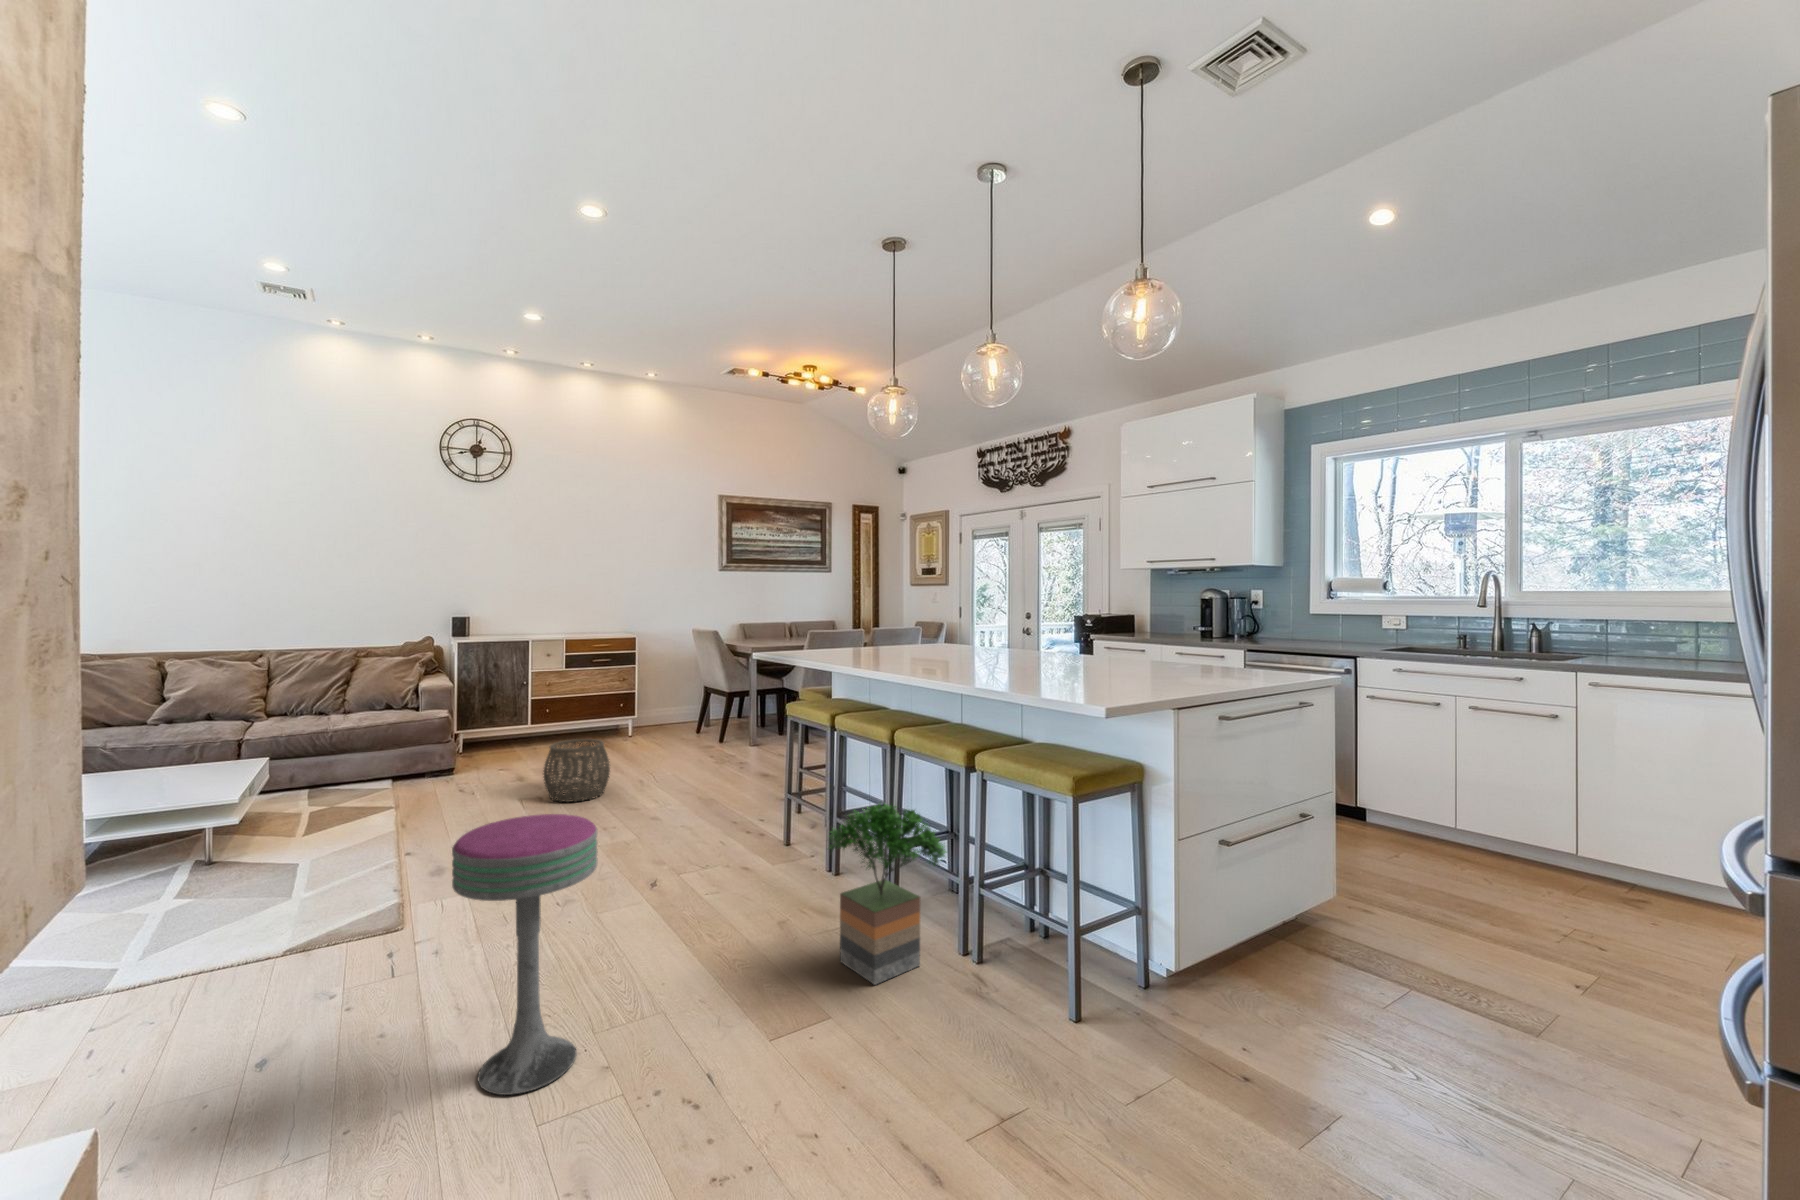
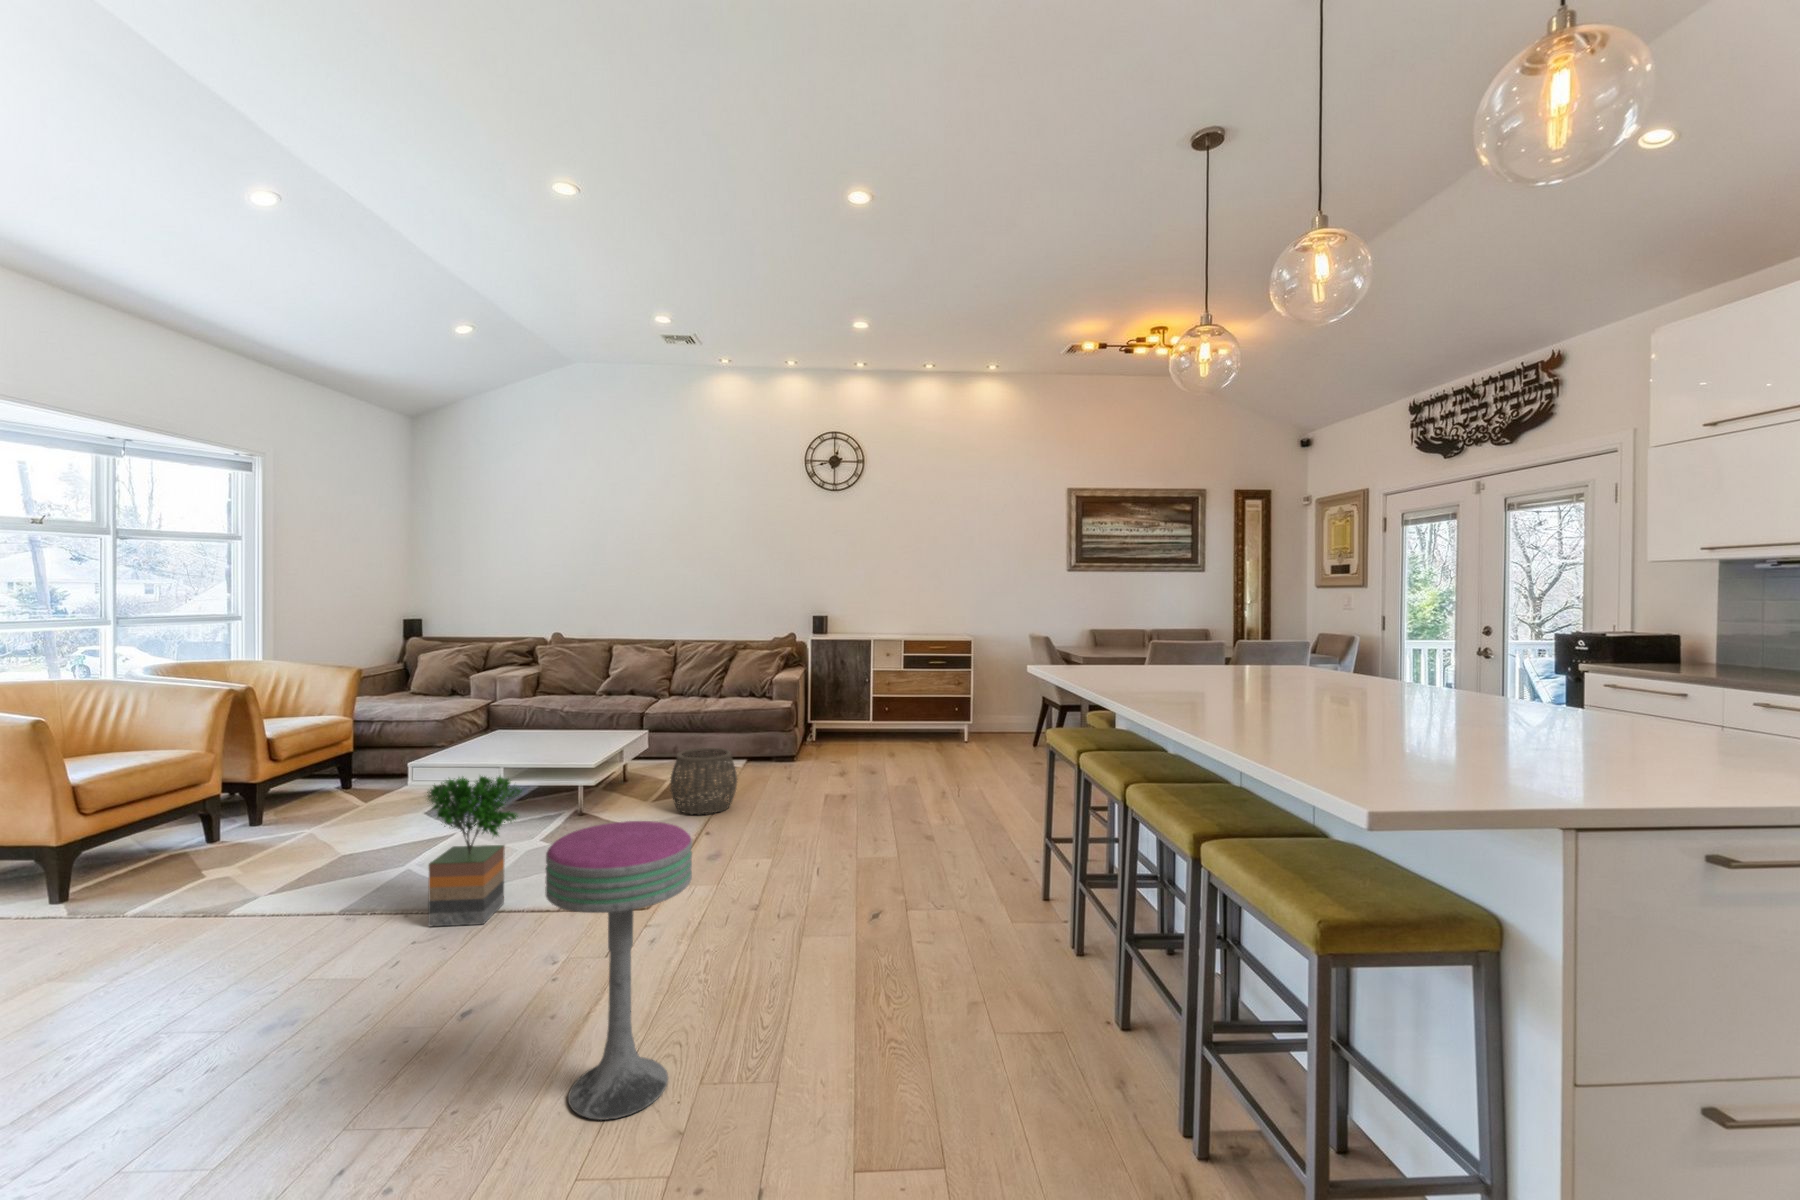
woven basket: present [543,739,610,802] -> present [670,748,737,815]
potted tree: present [829,804,946,985] -> present [427,776,522,926]

